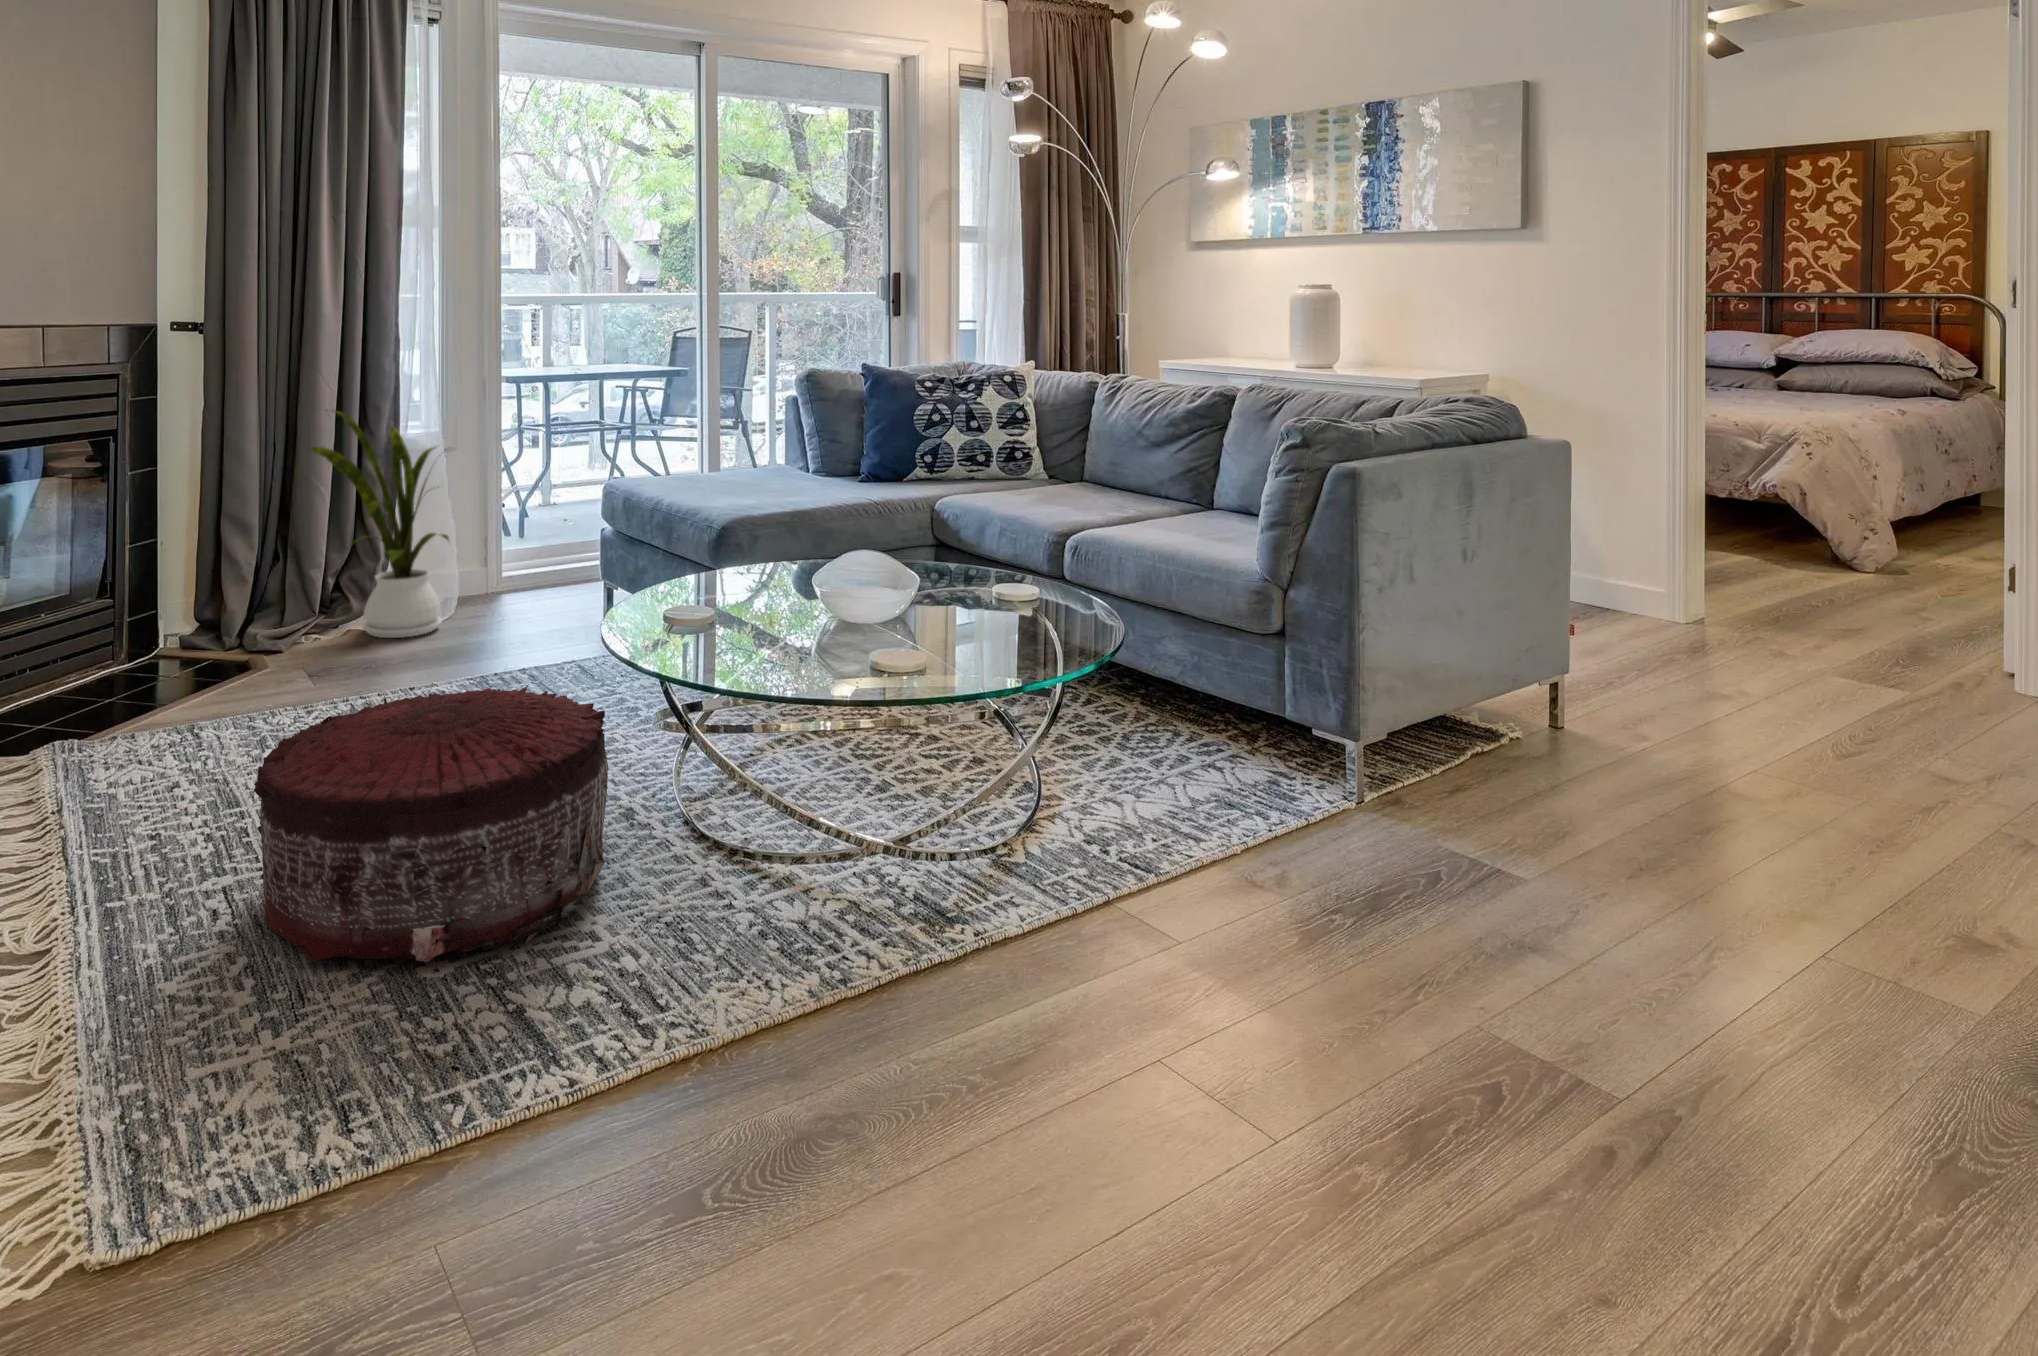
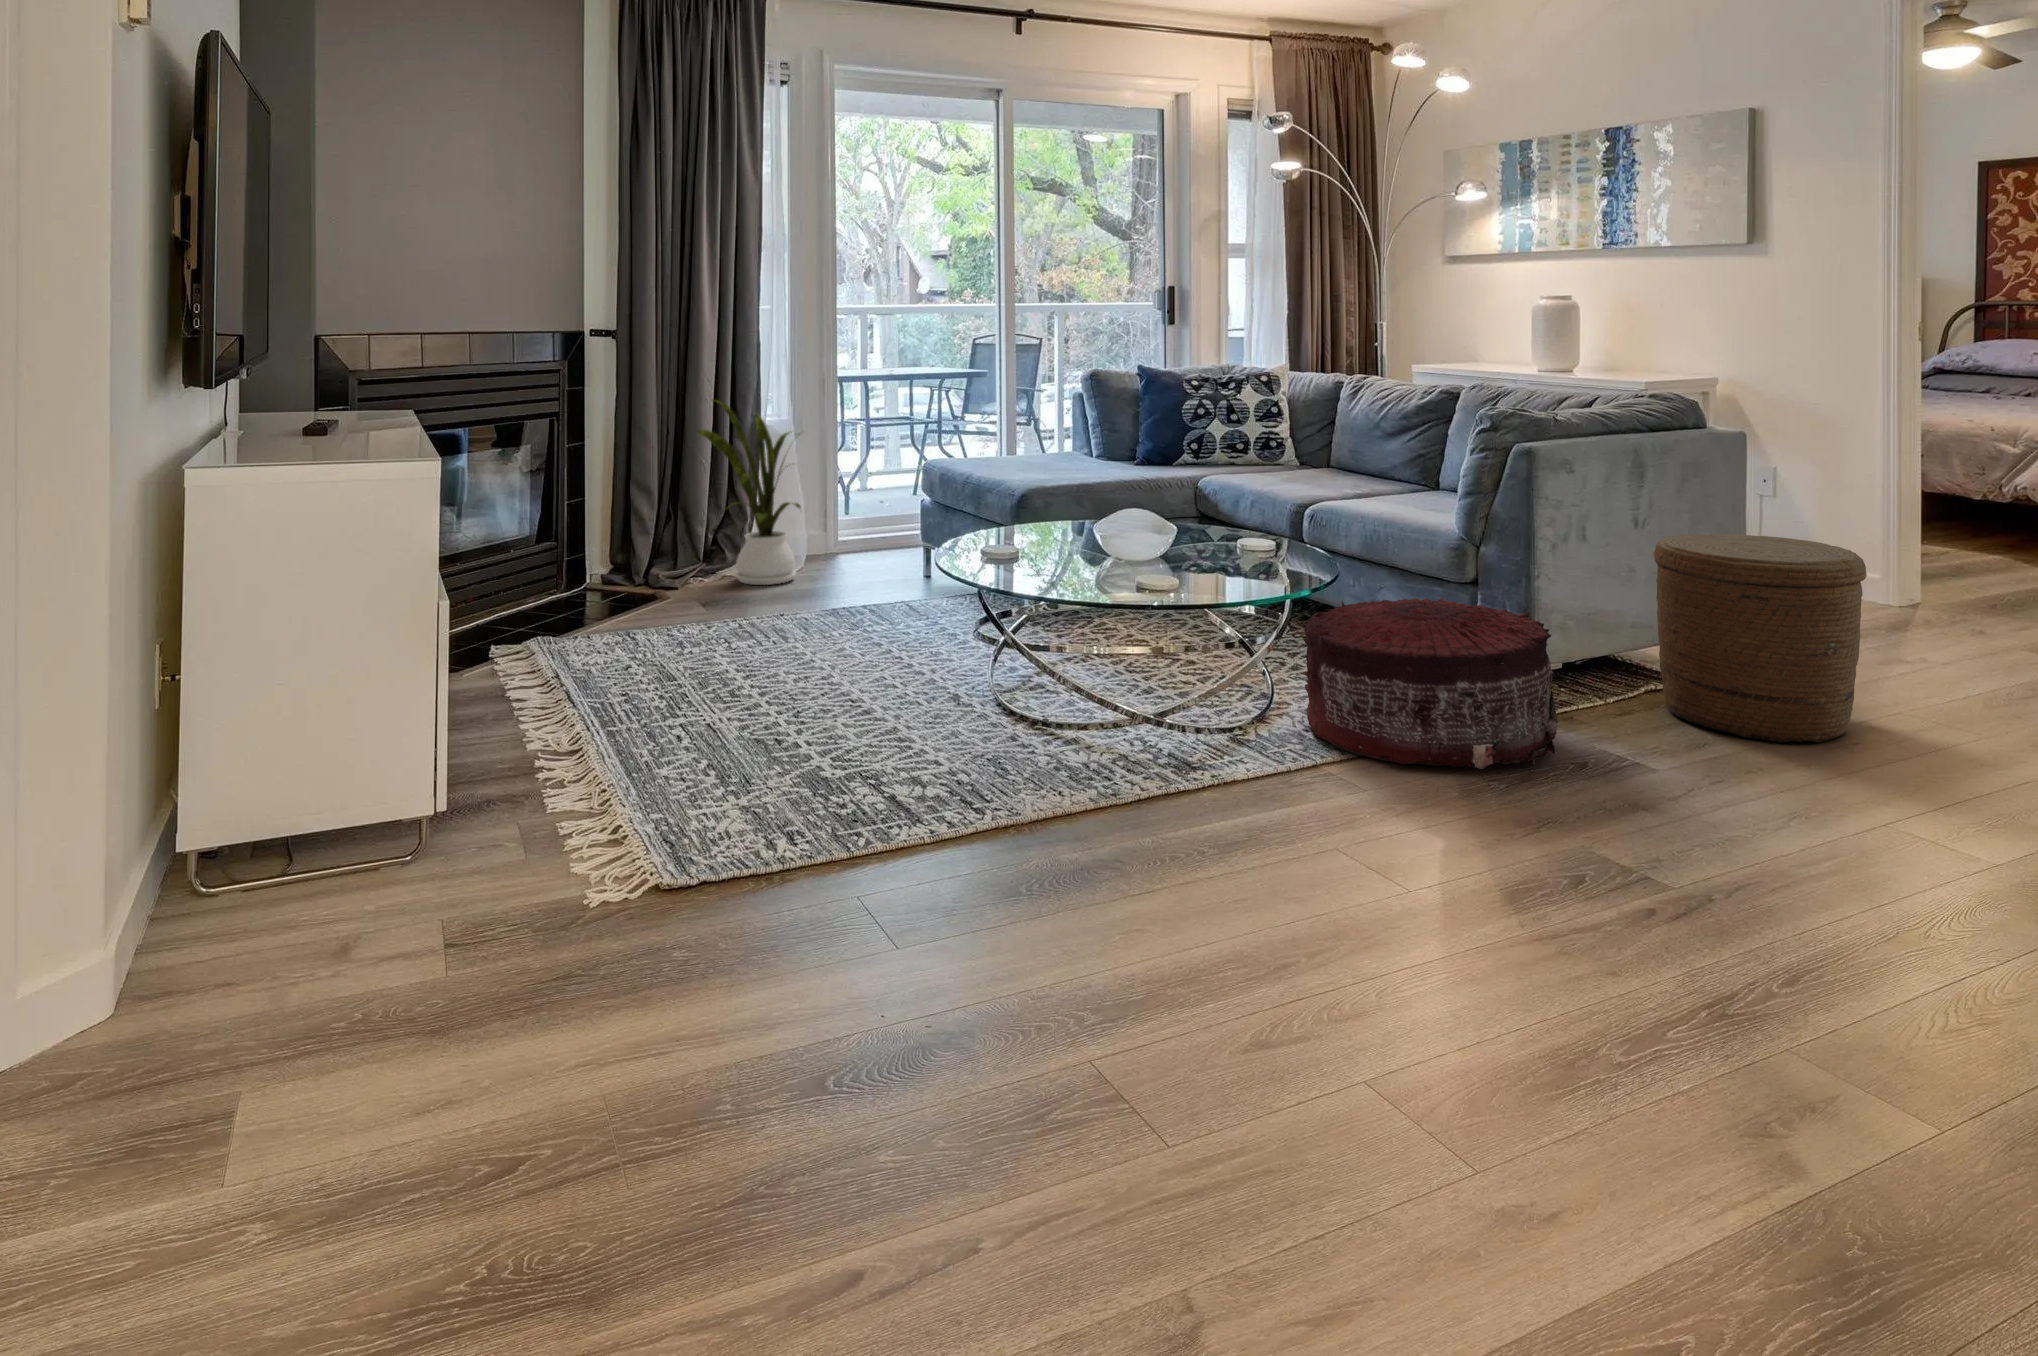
woven basket: none [1488,568,1742,831] -> present [1654,534,1867,743]
pouf: present [254,686,609,962] -> present [1304,598,1558,769]

